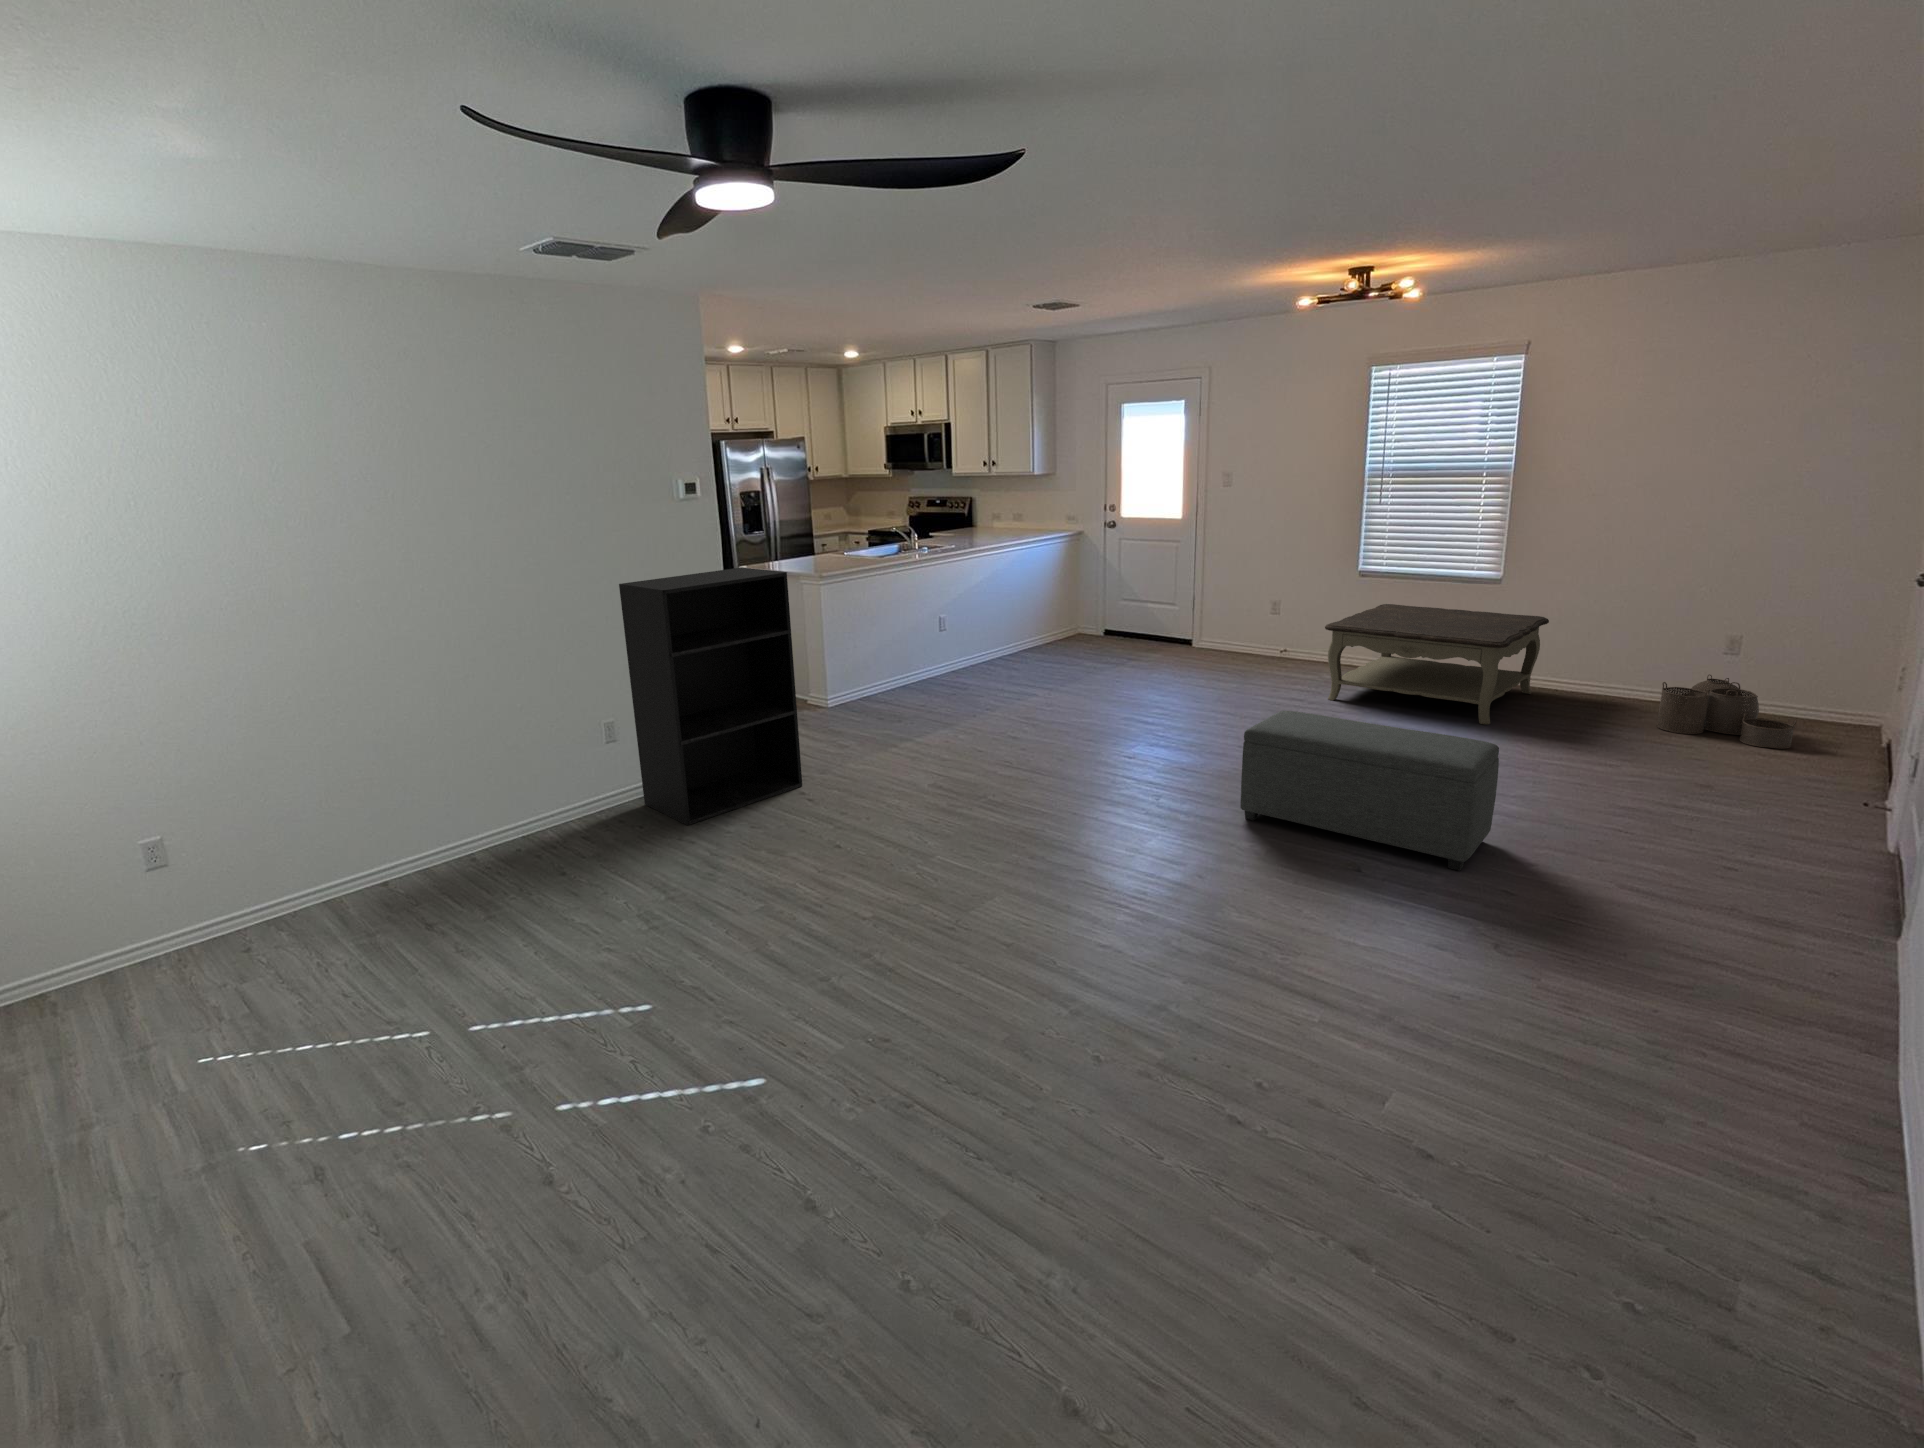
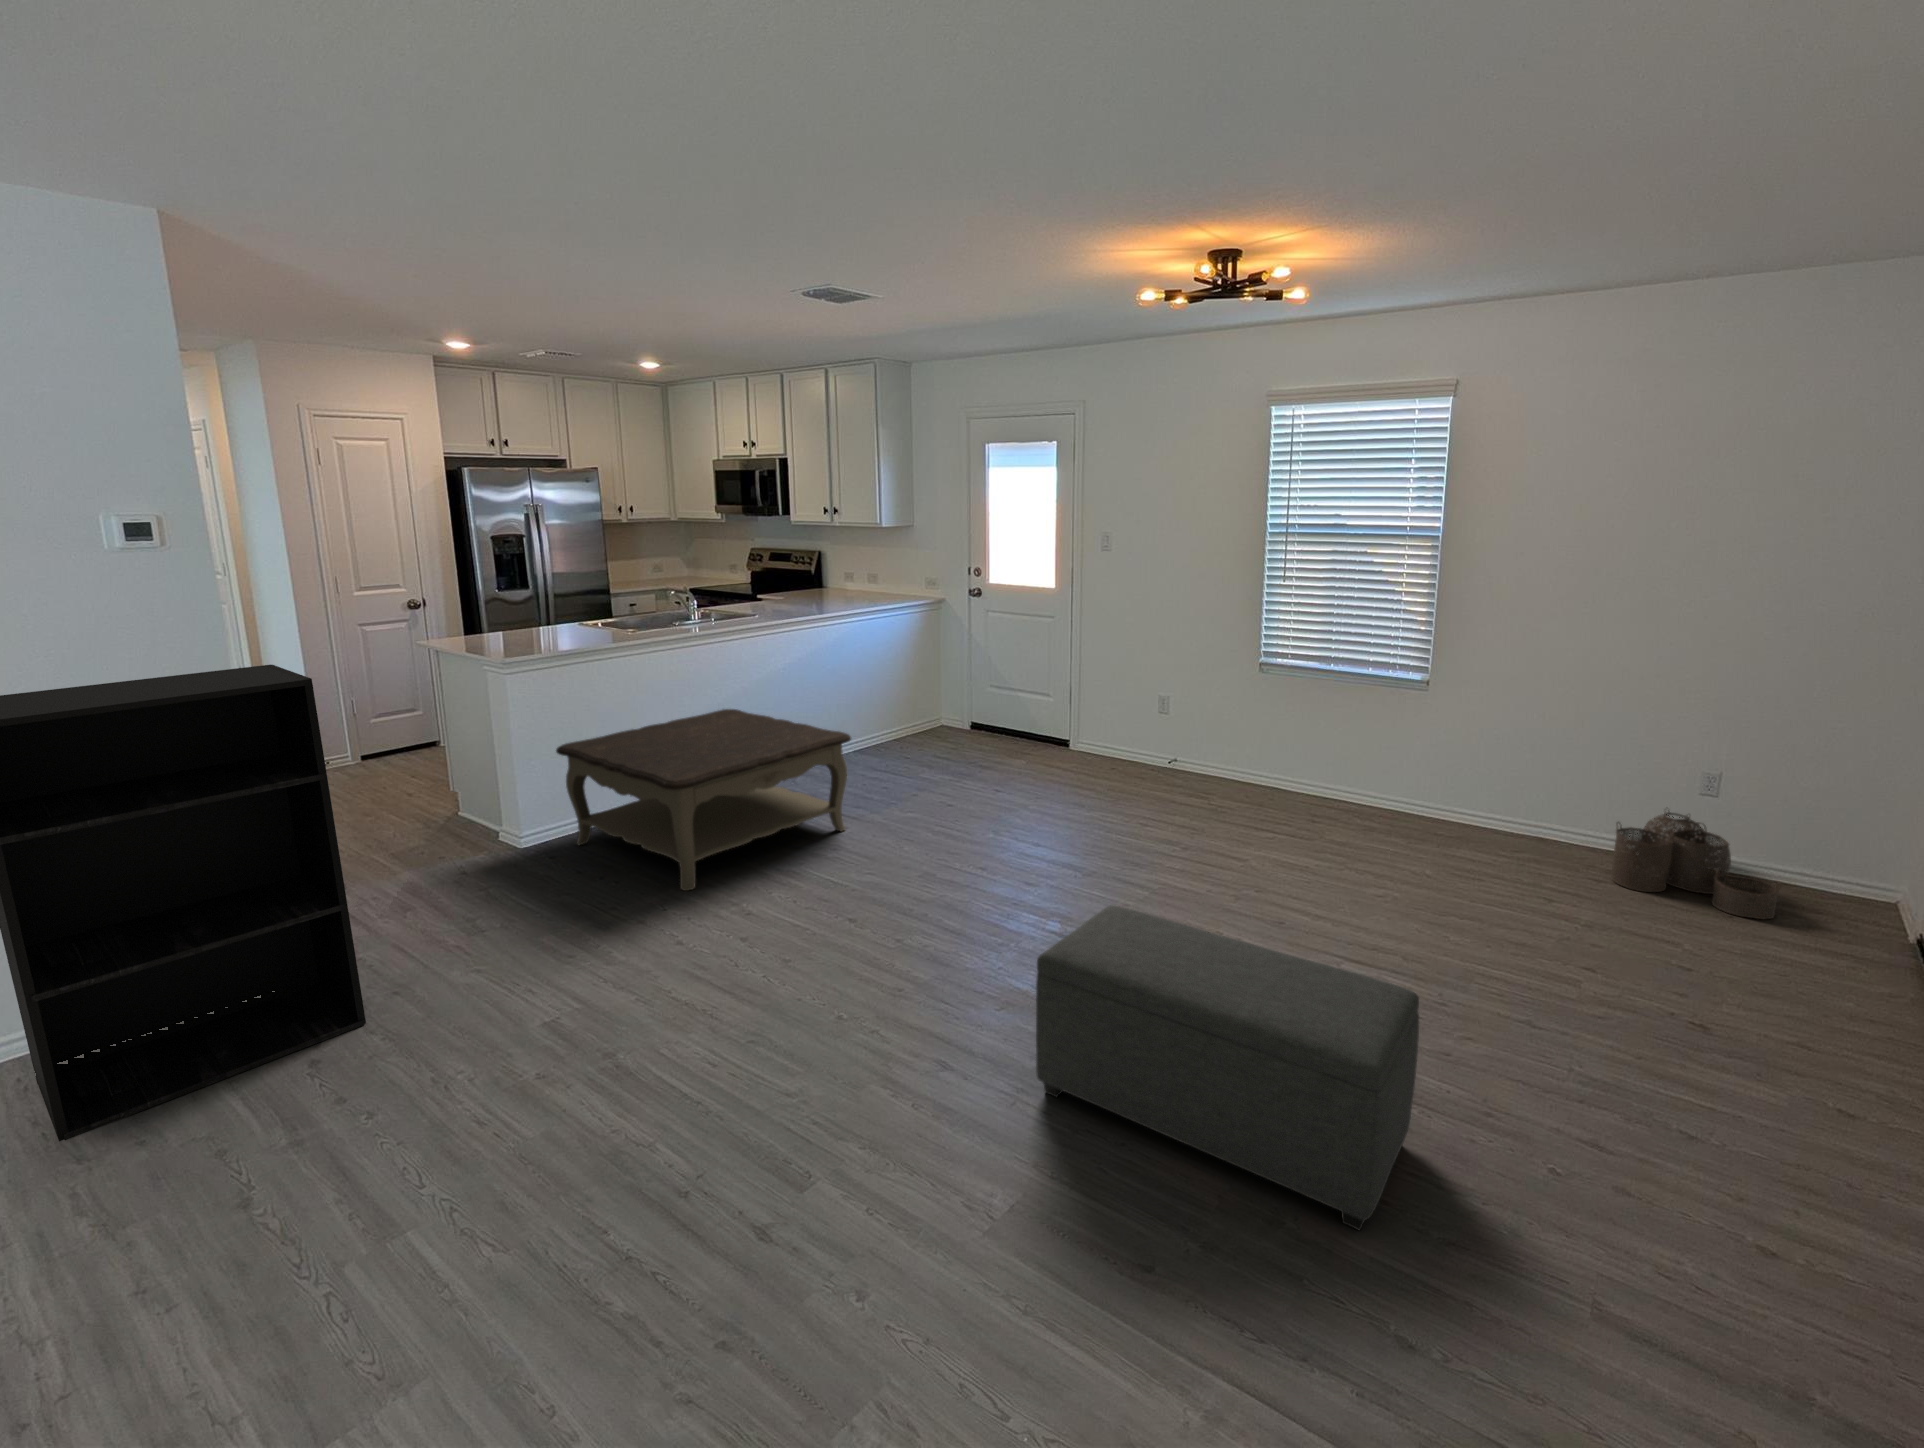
coffee table: present [1325,604,1549,724] -> present [556,709,851,891]

